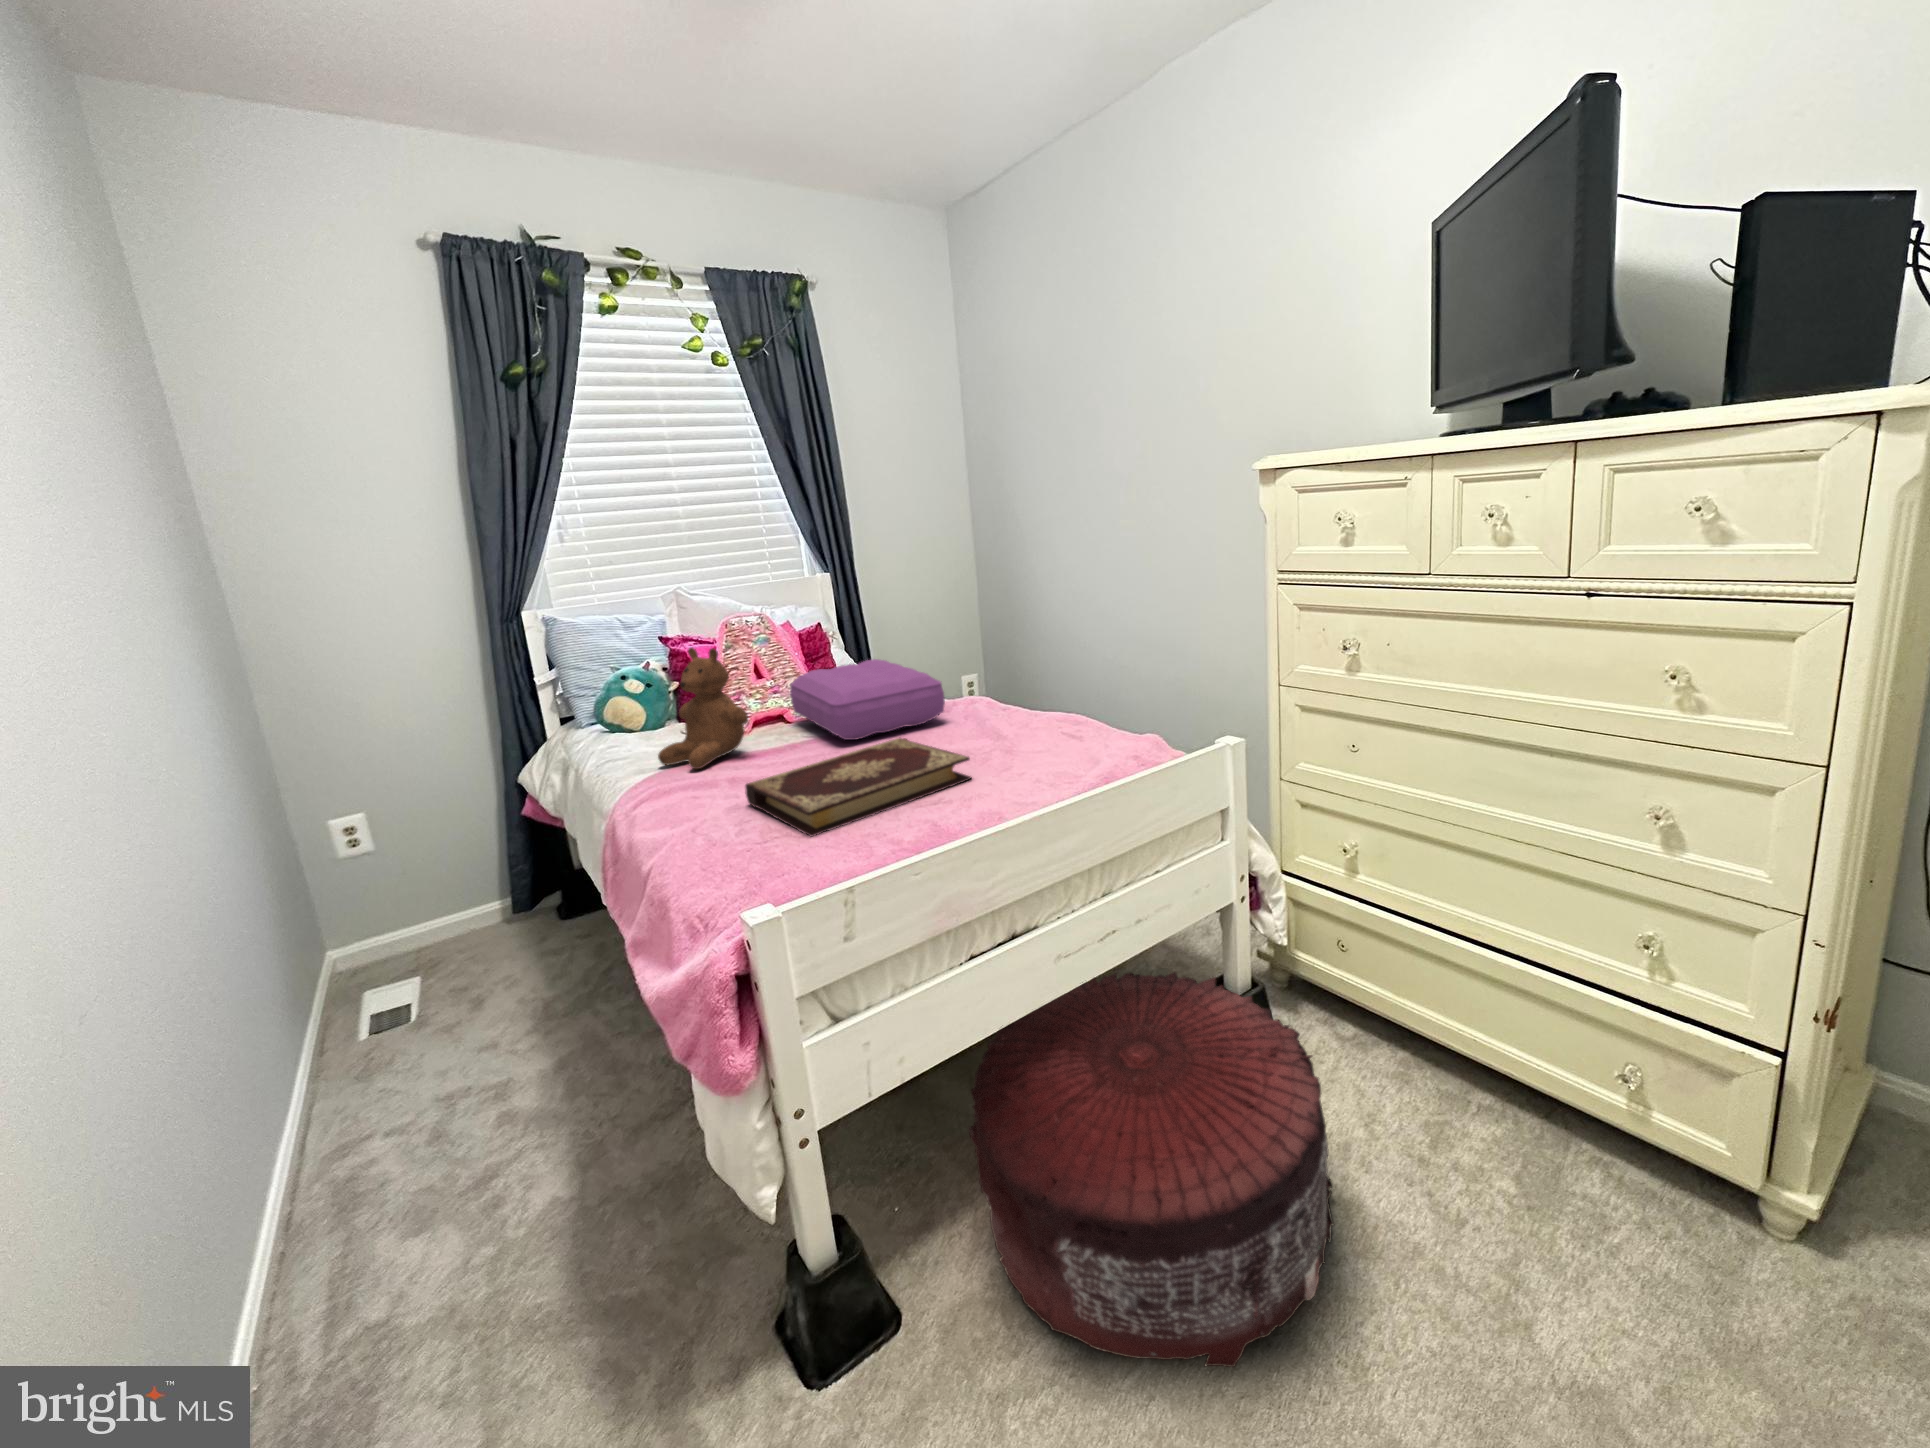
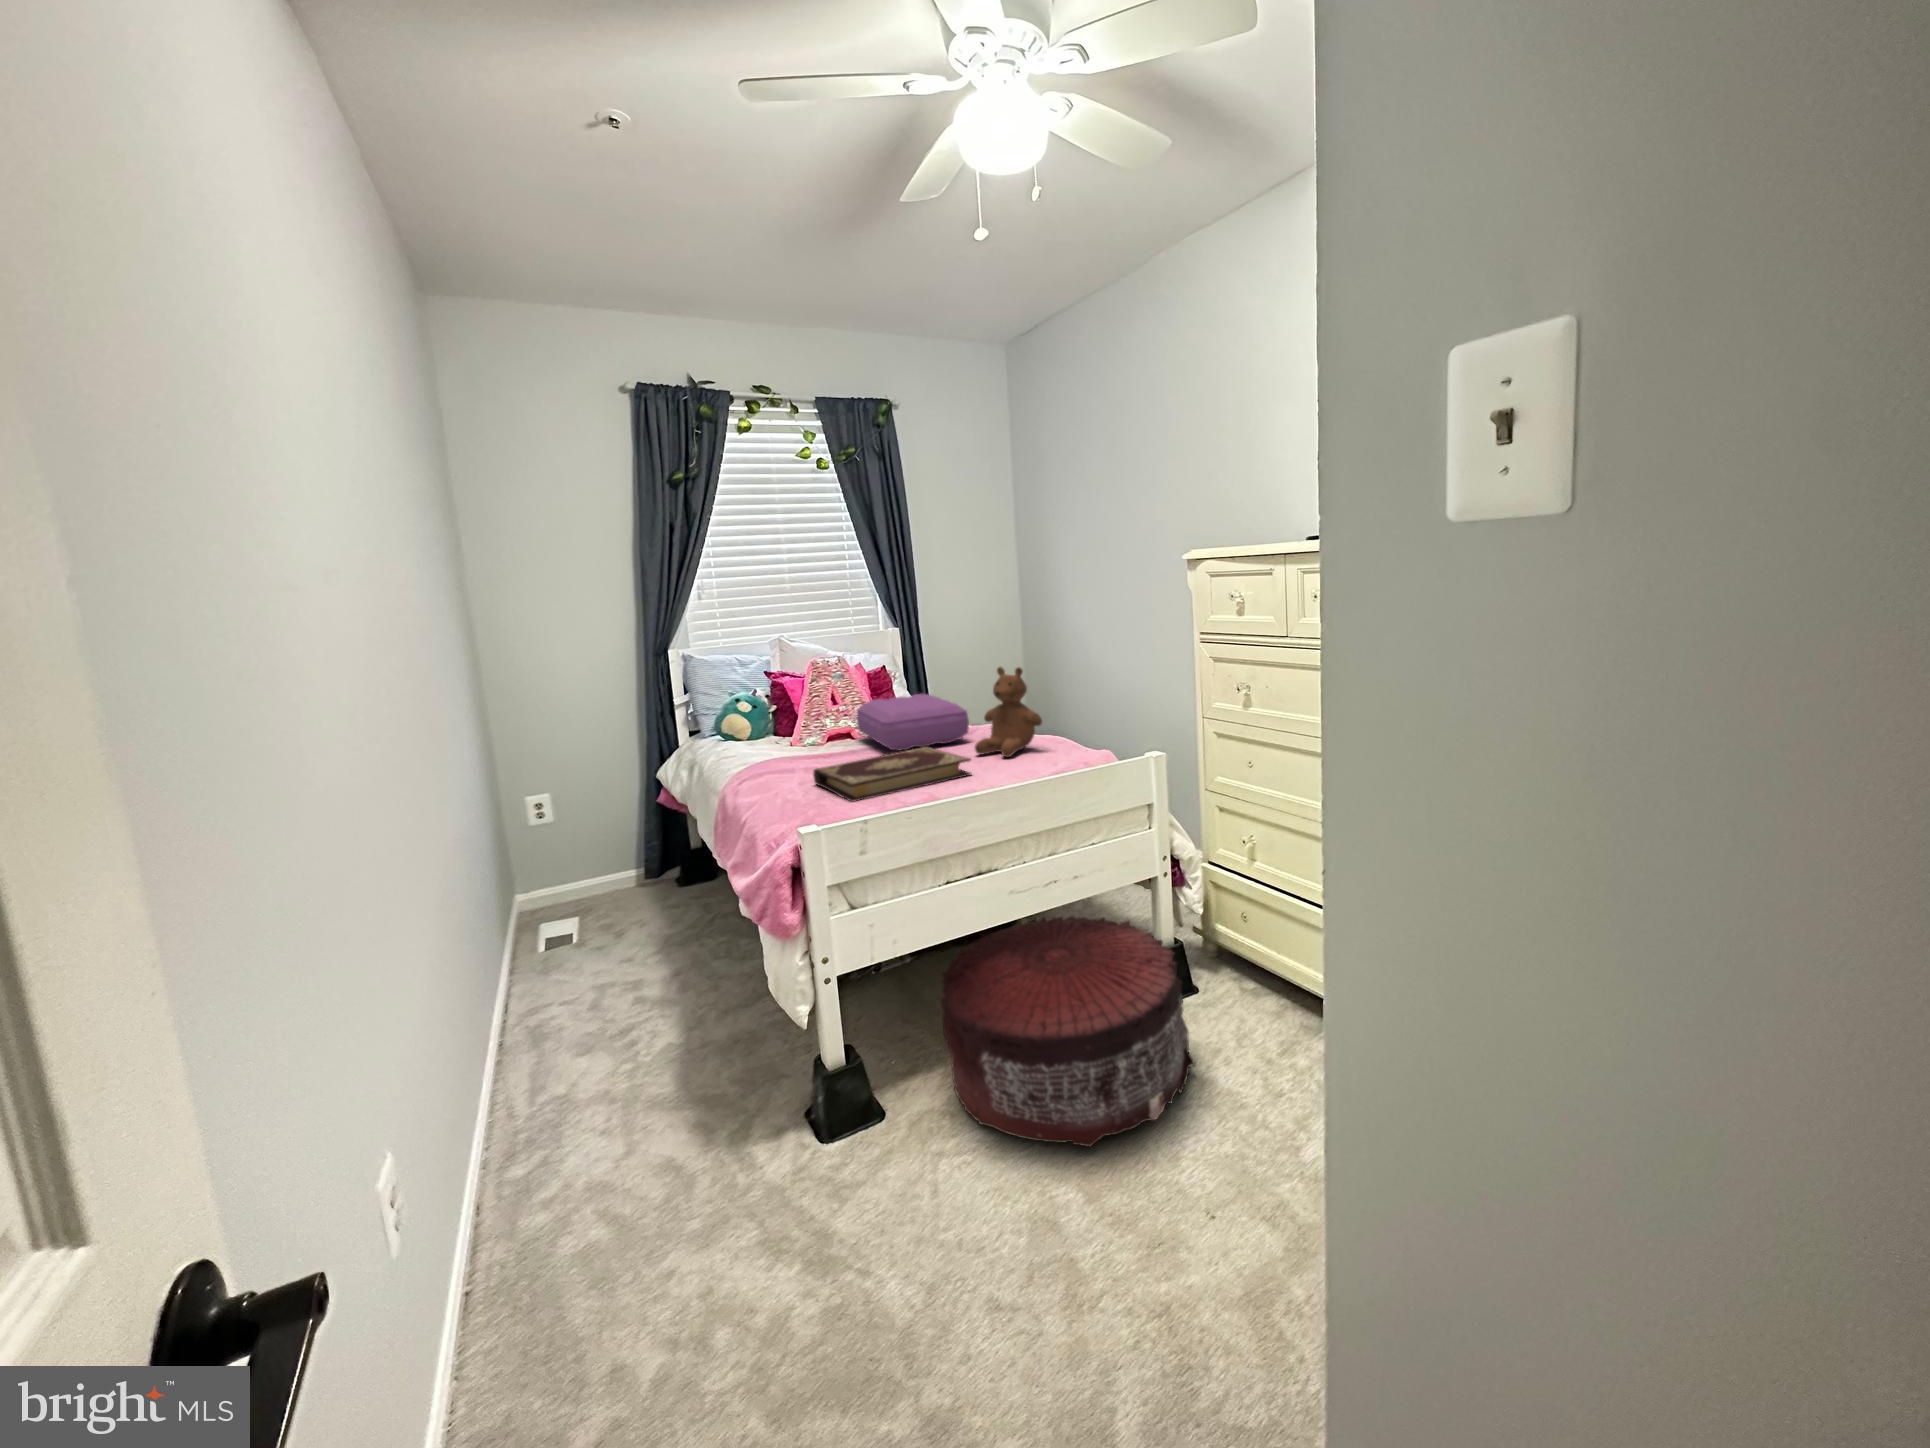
teddy bear: present [658,647,748,769] -> present [975,667,1042,757]

